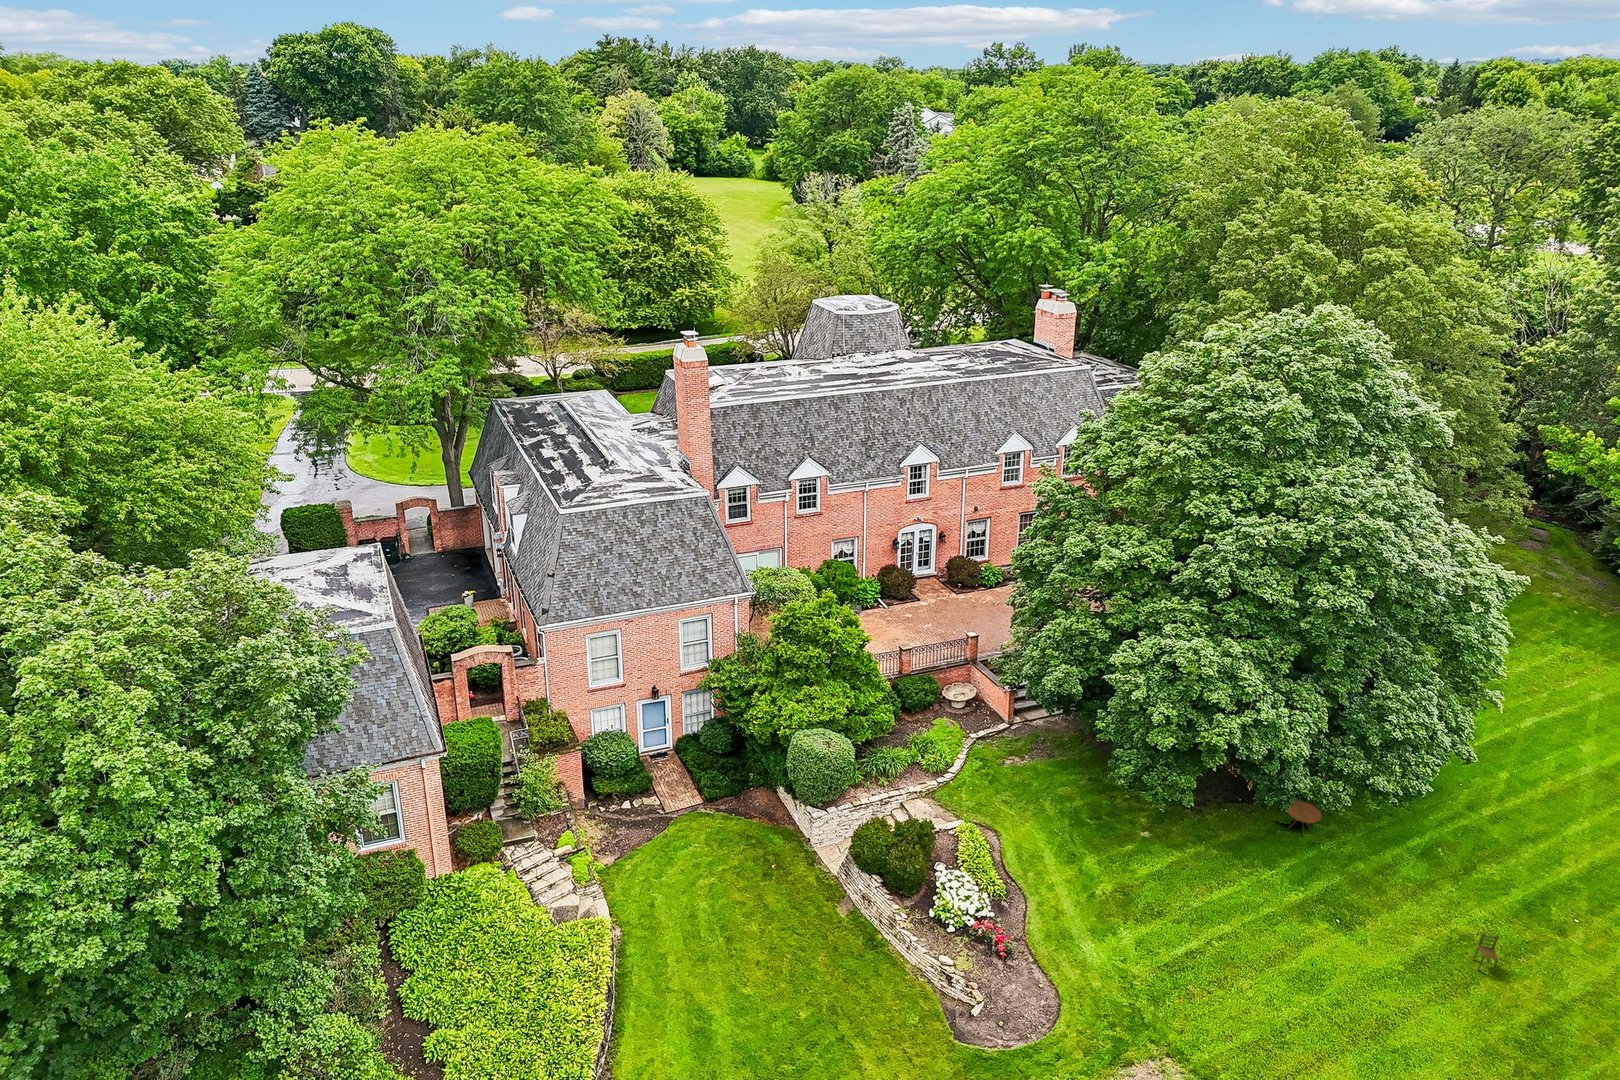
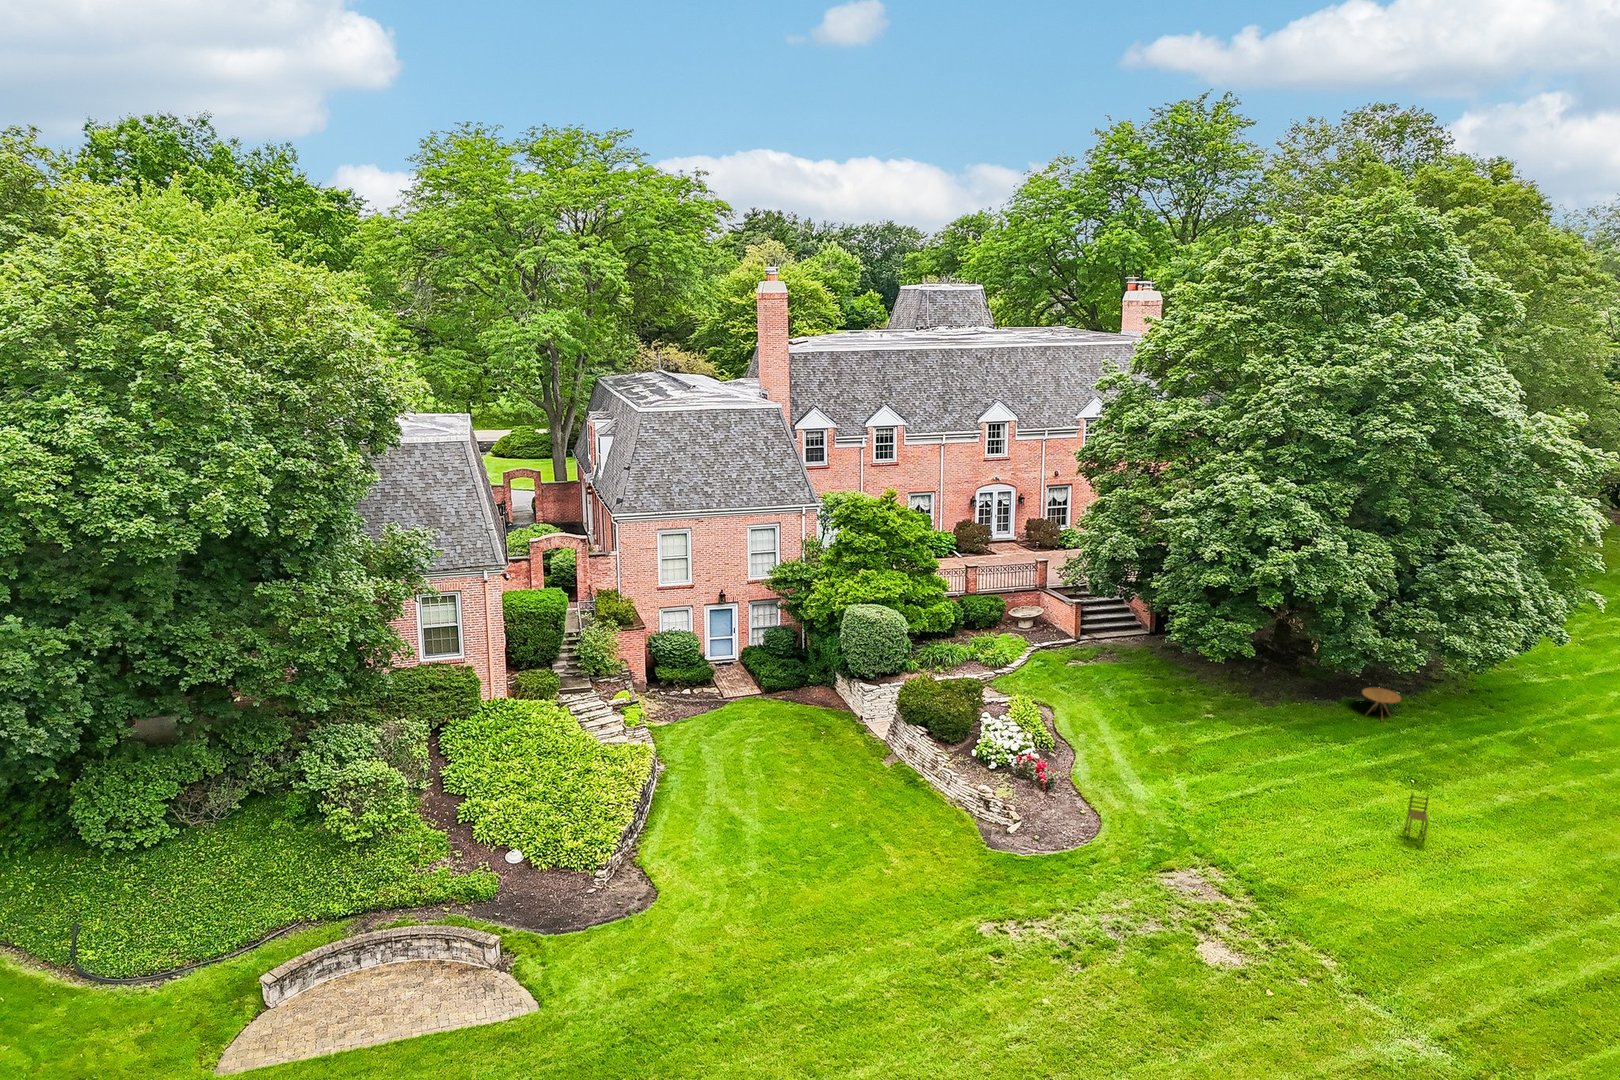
chair: present [1473,933,1499,973] -> present [1405,793,1429,839]

